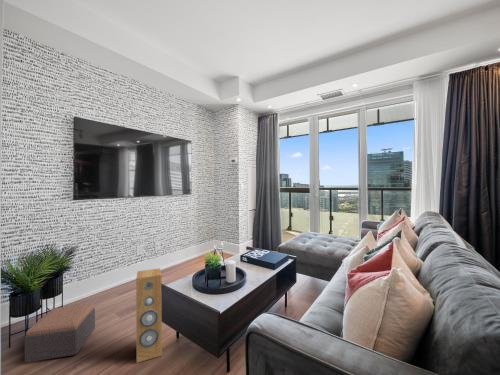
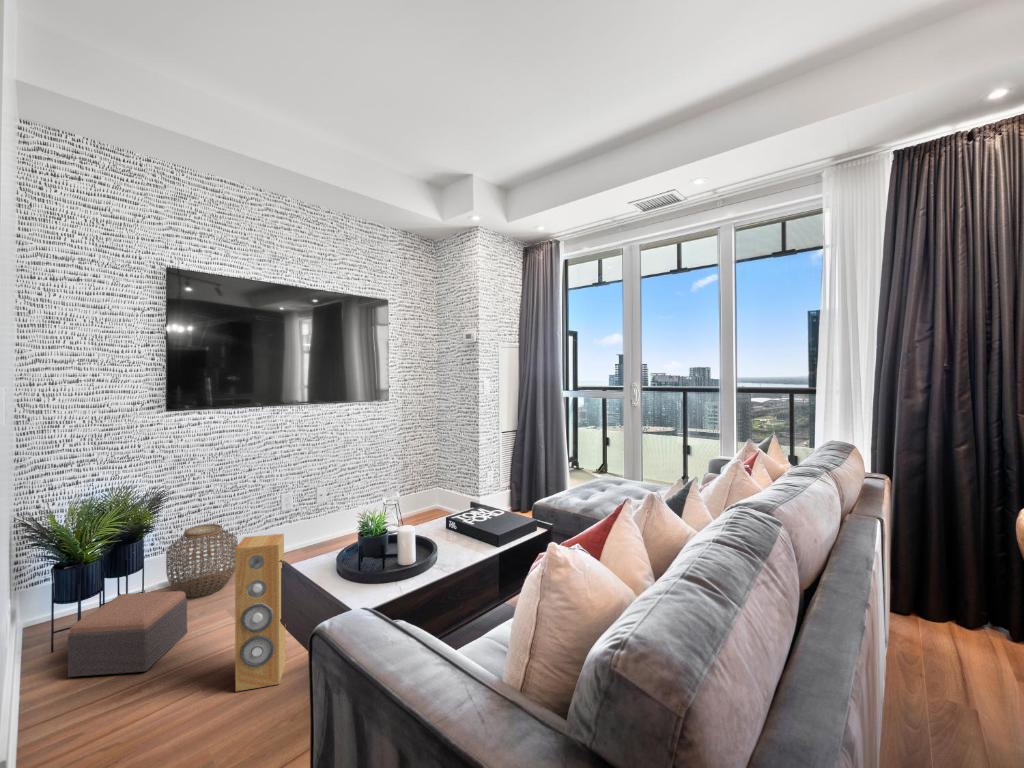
woven basket: none [76,264,117,307] -> present [166,524,238,597]

